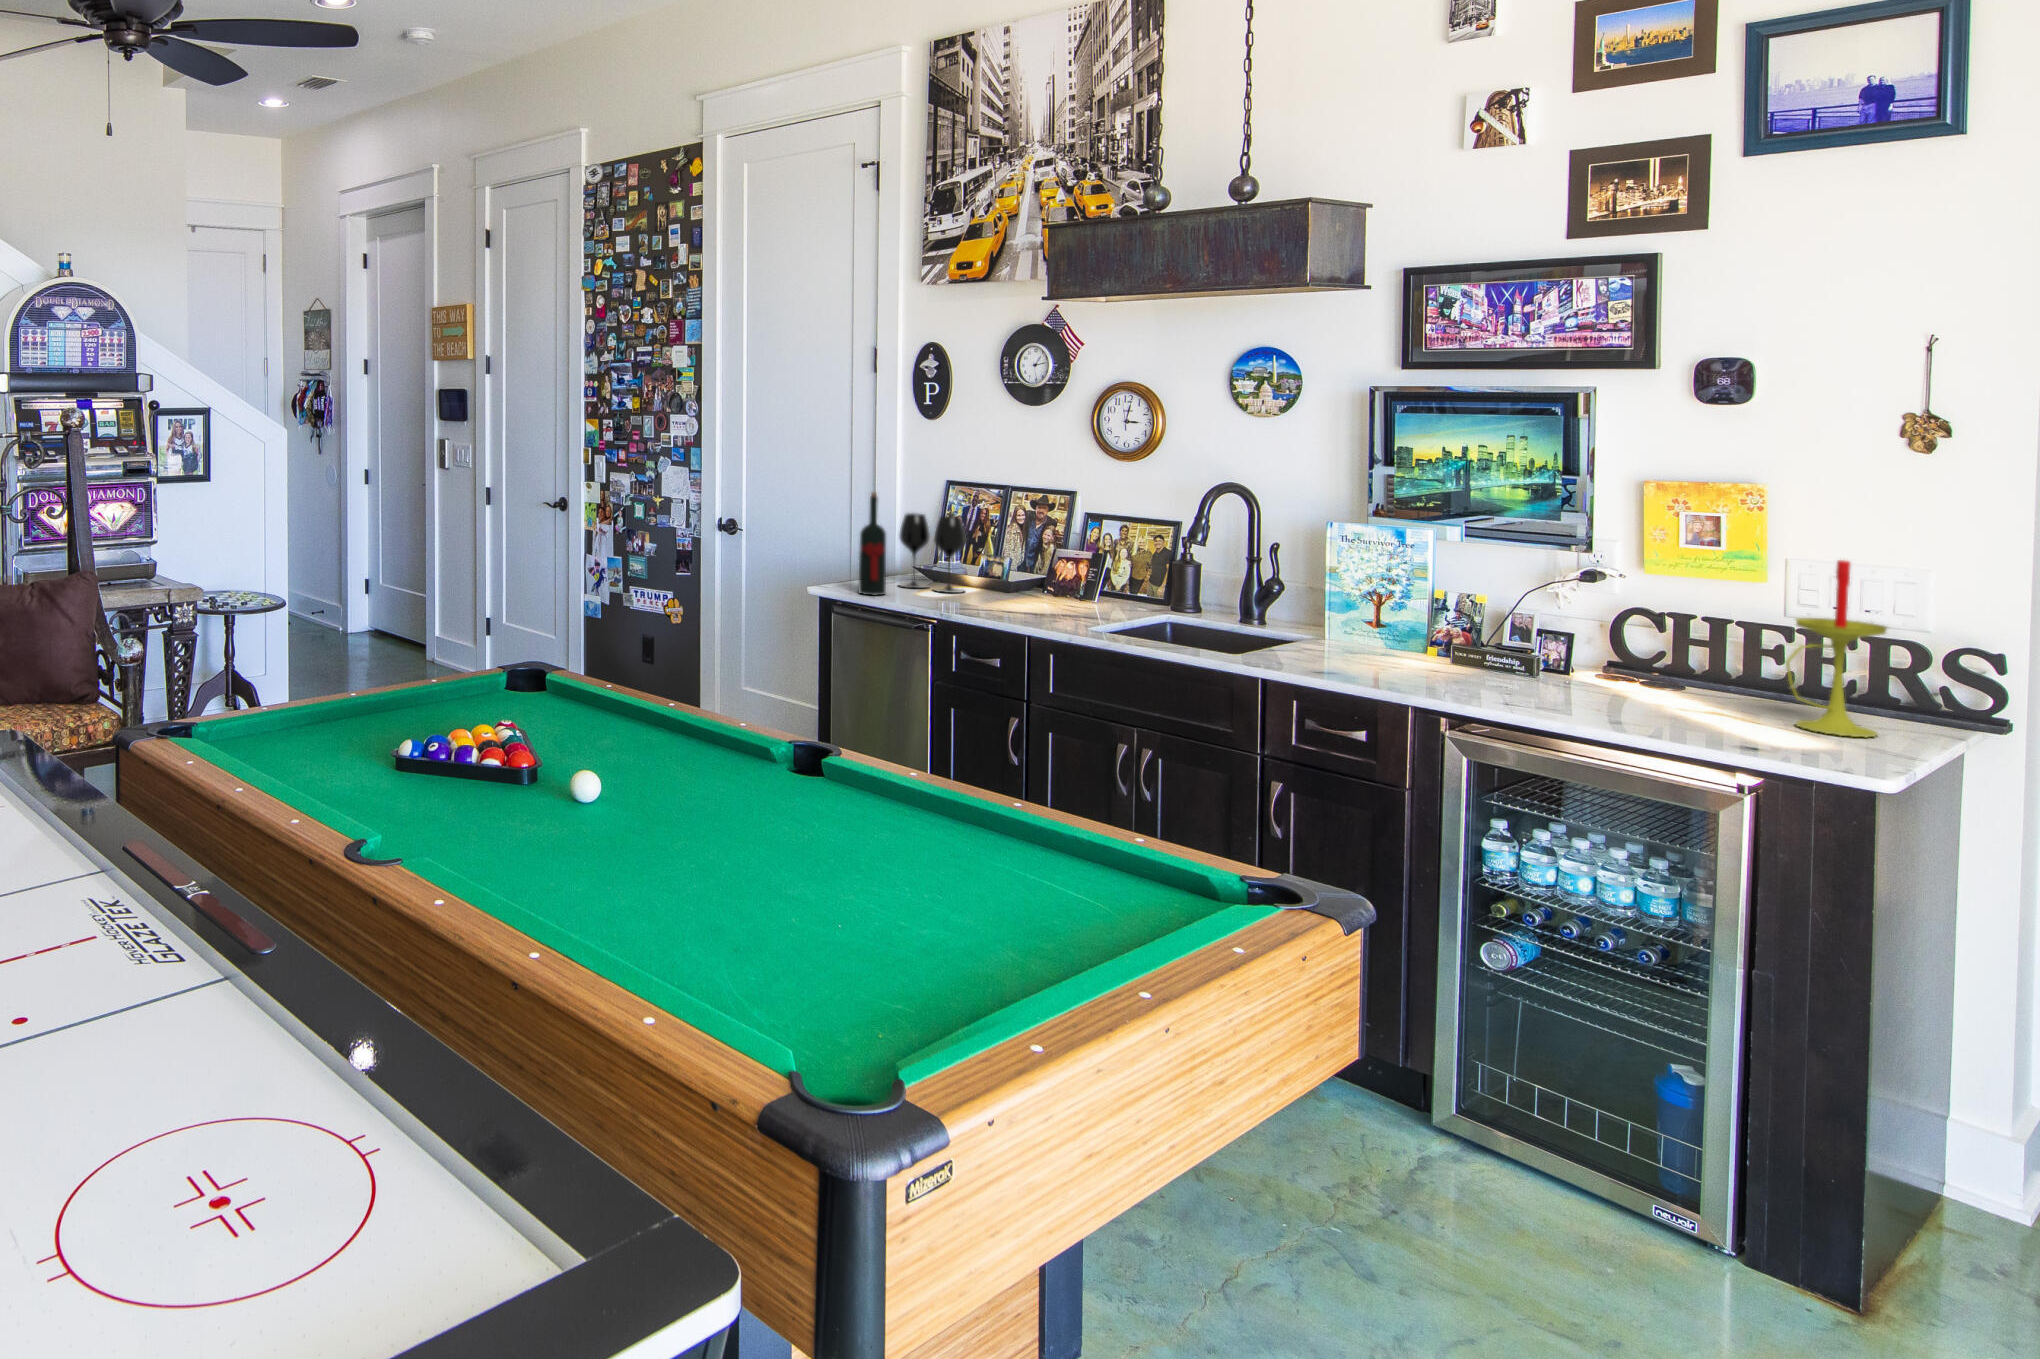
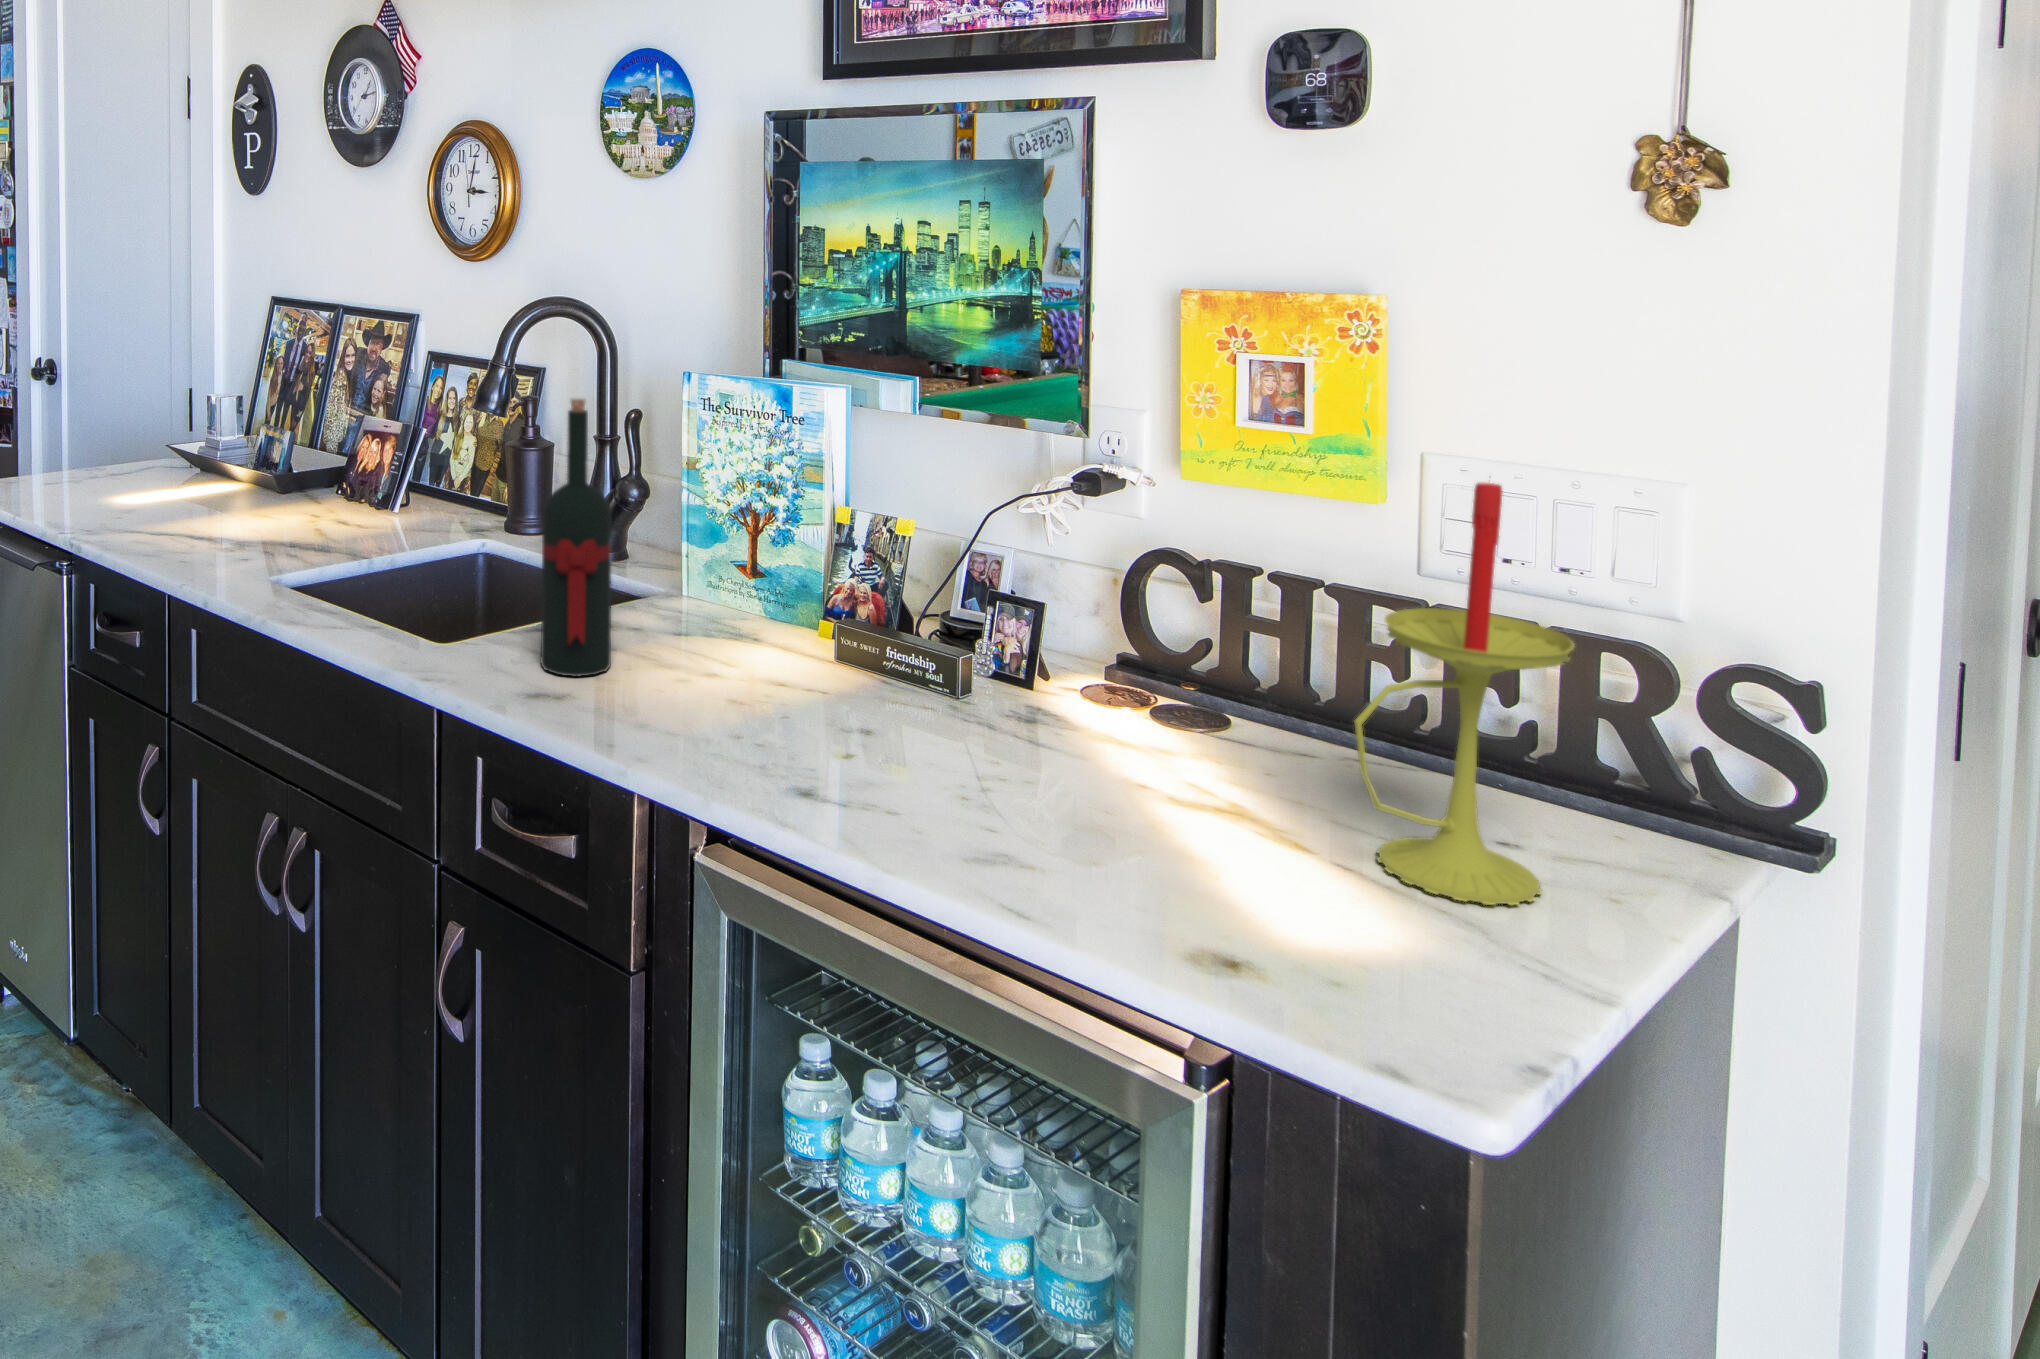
wine bottle: present [859,492,886,595] -> present [541,399,612,676]
wine glass: present [900,513,966,593] -> none [128,353,225,491]

